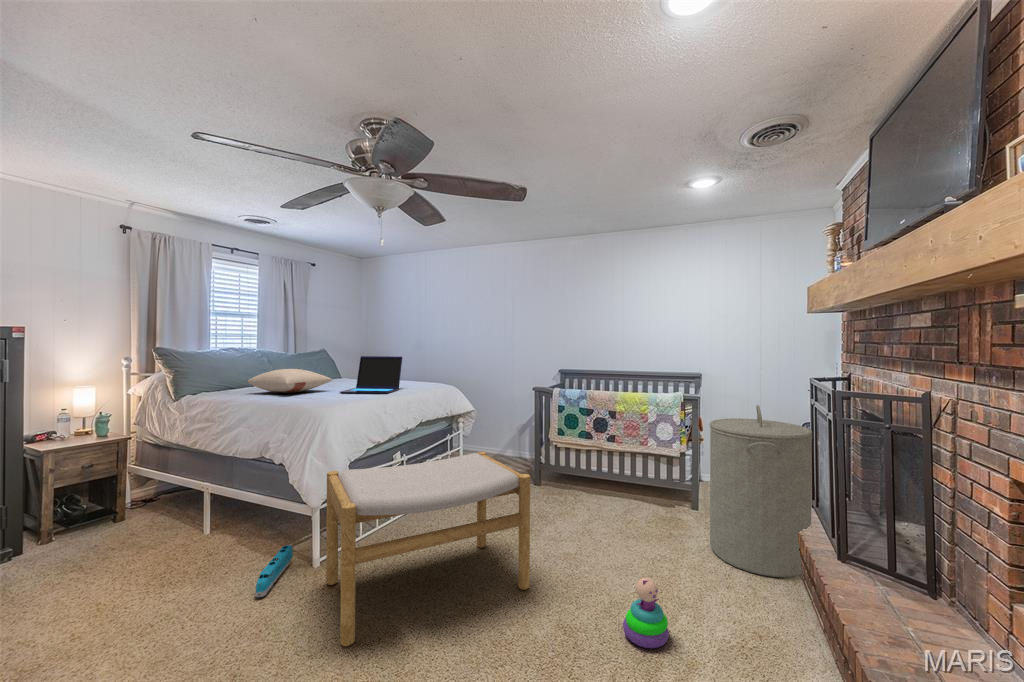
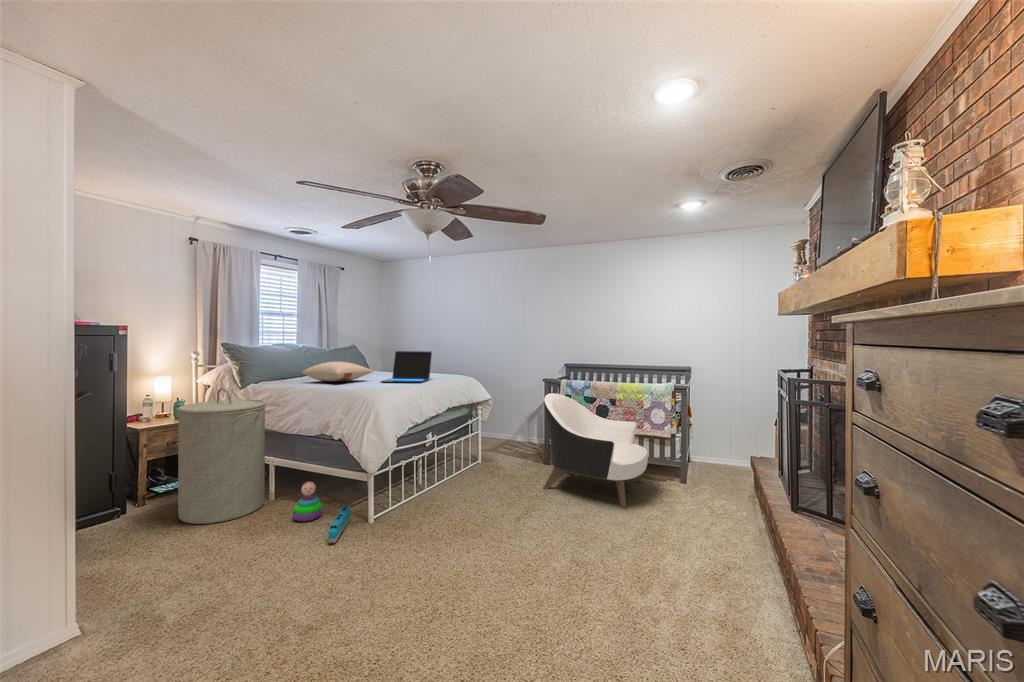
armchair: none [530,405,653,544] -> present [543,393,648,508]
laundry hamper: present [710,405,812,578] -> present [178,388,266,524]
footstool: present [326,452,530,646] -> none [383,430,548,575]
stacking toy: present [623,578,669,648] -> present [293,482,322,522]

